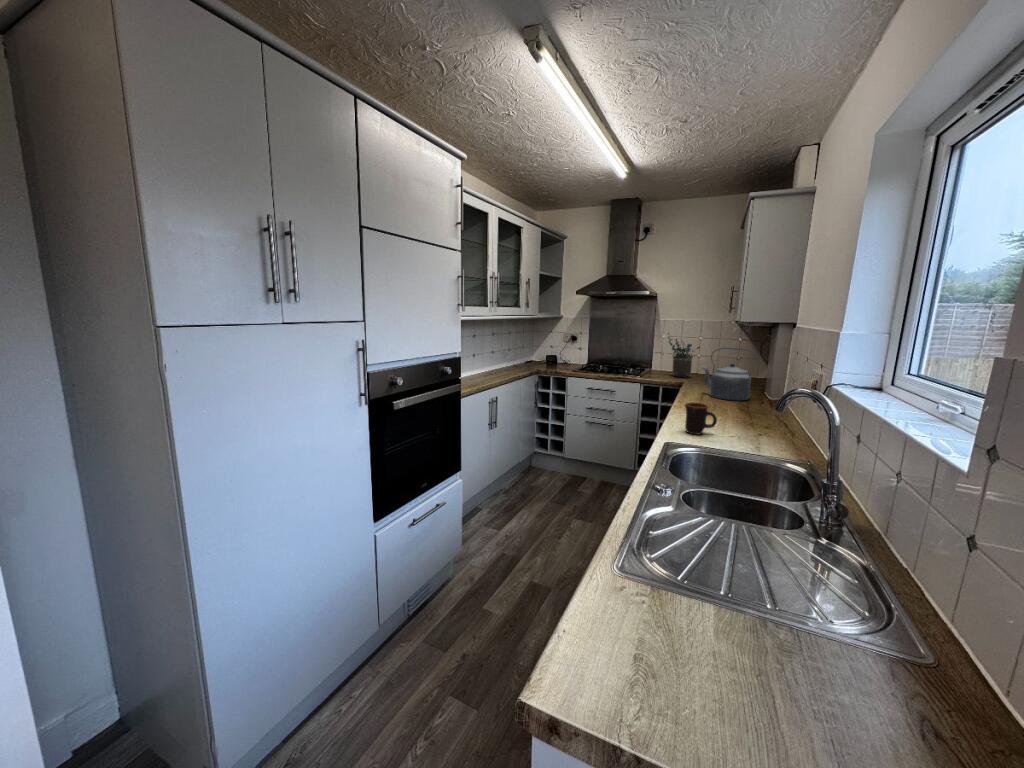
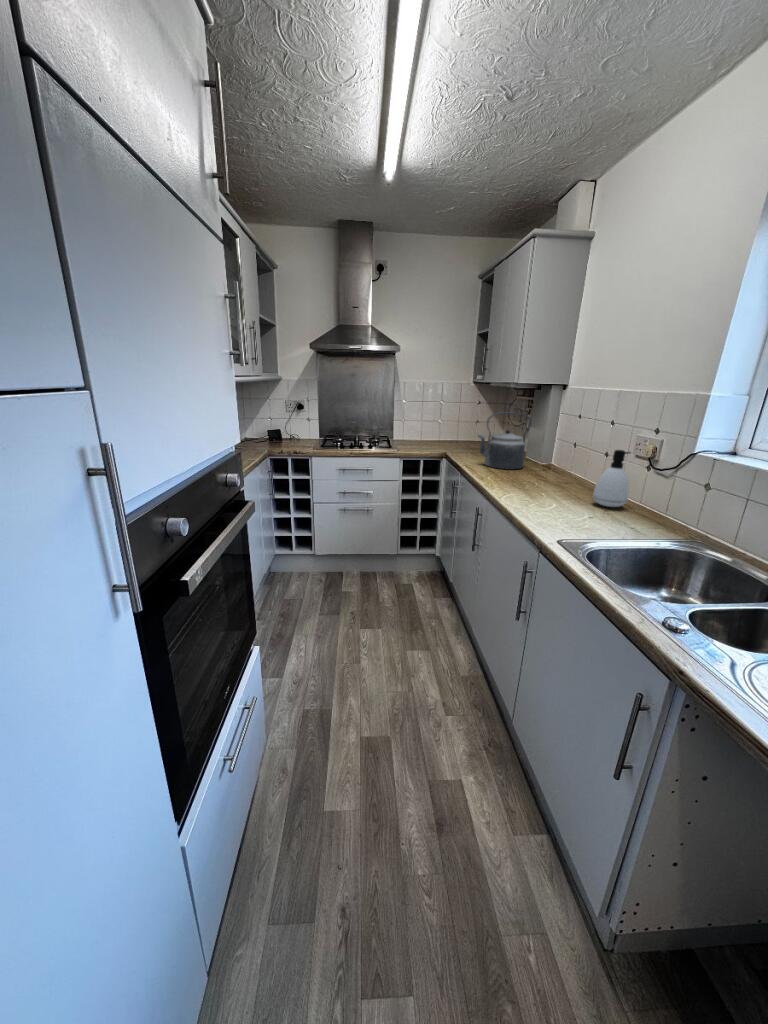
potted plant: present [668,333,700,377] -> none [415,397,445,446]
soap dispenser: none [754,382,792,434] -> present [593,450,631,507]
mug: present [685,403,717,435] -> none [550,483,582,522]

